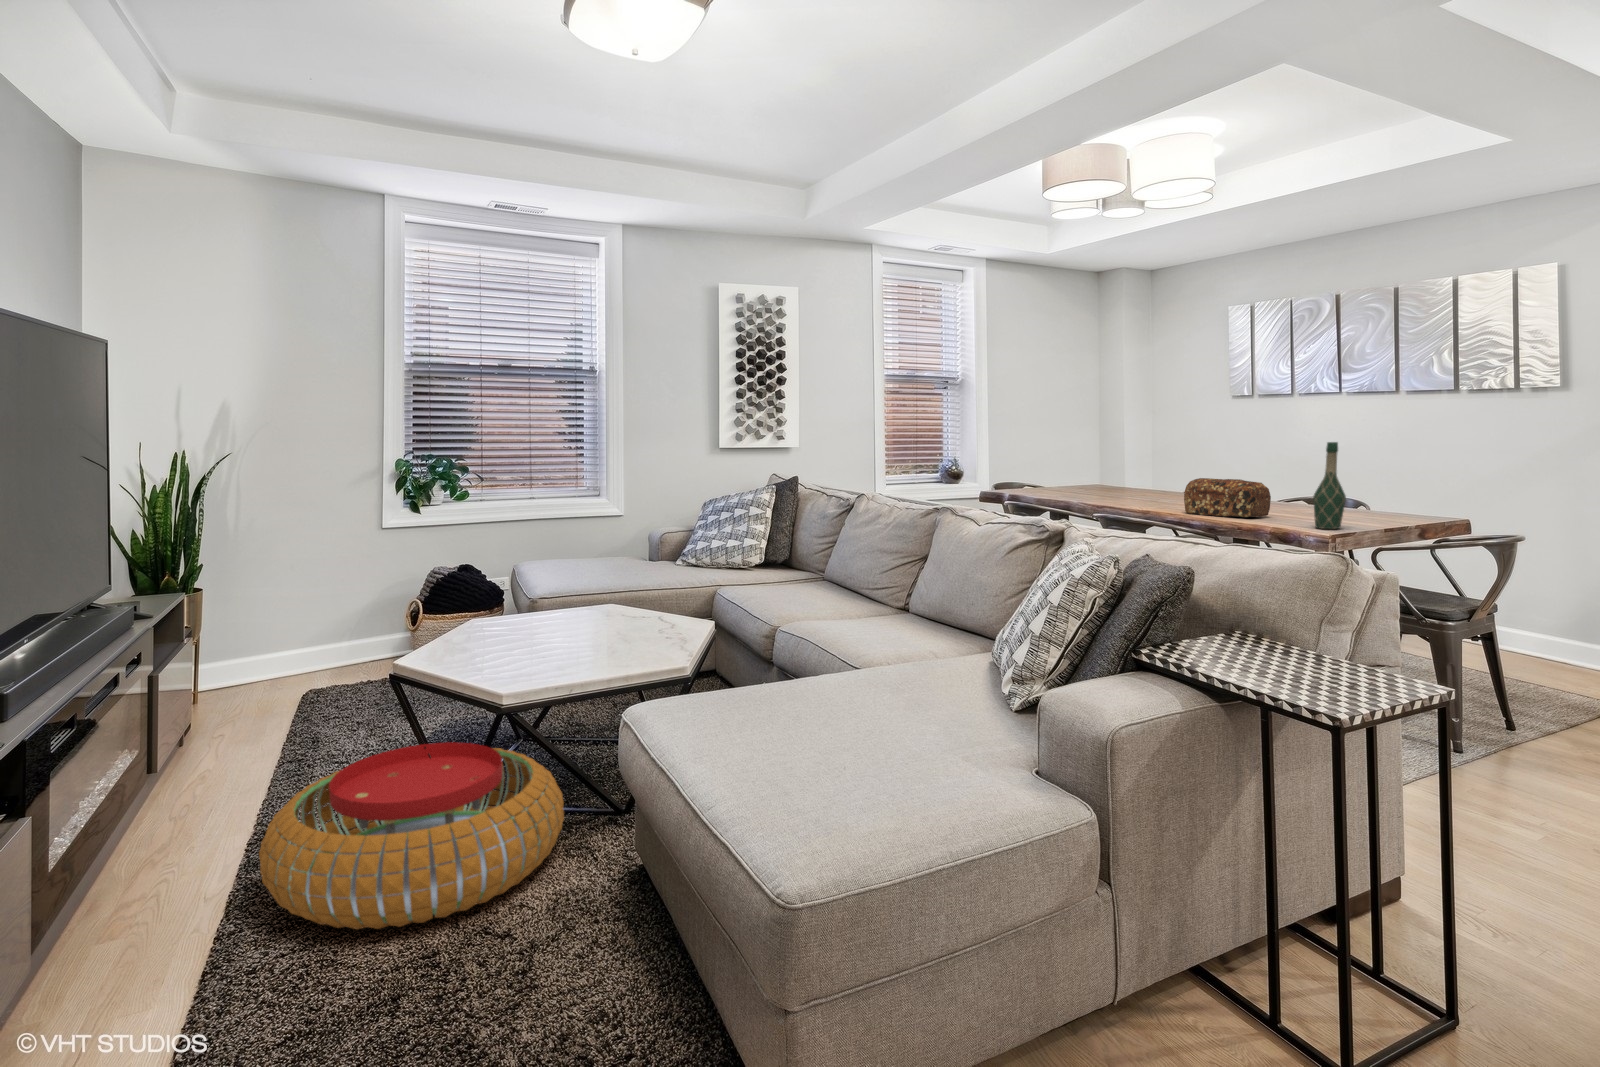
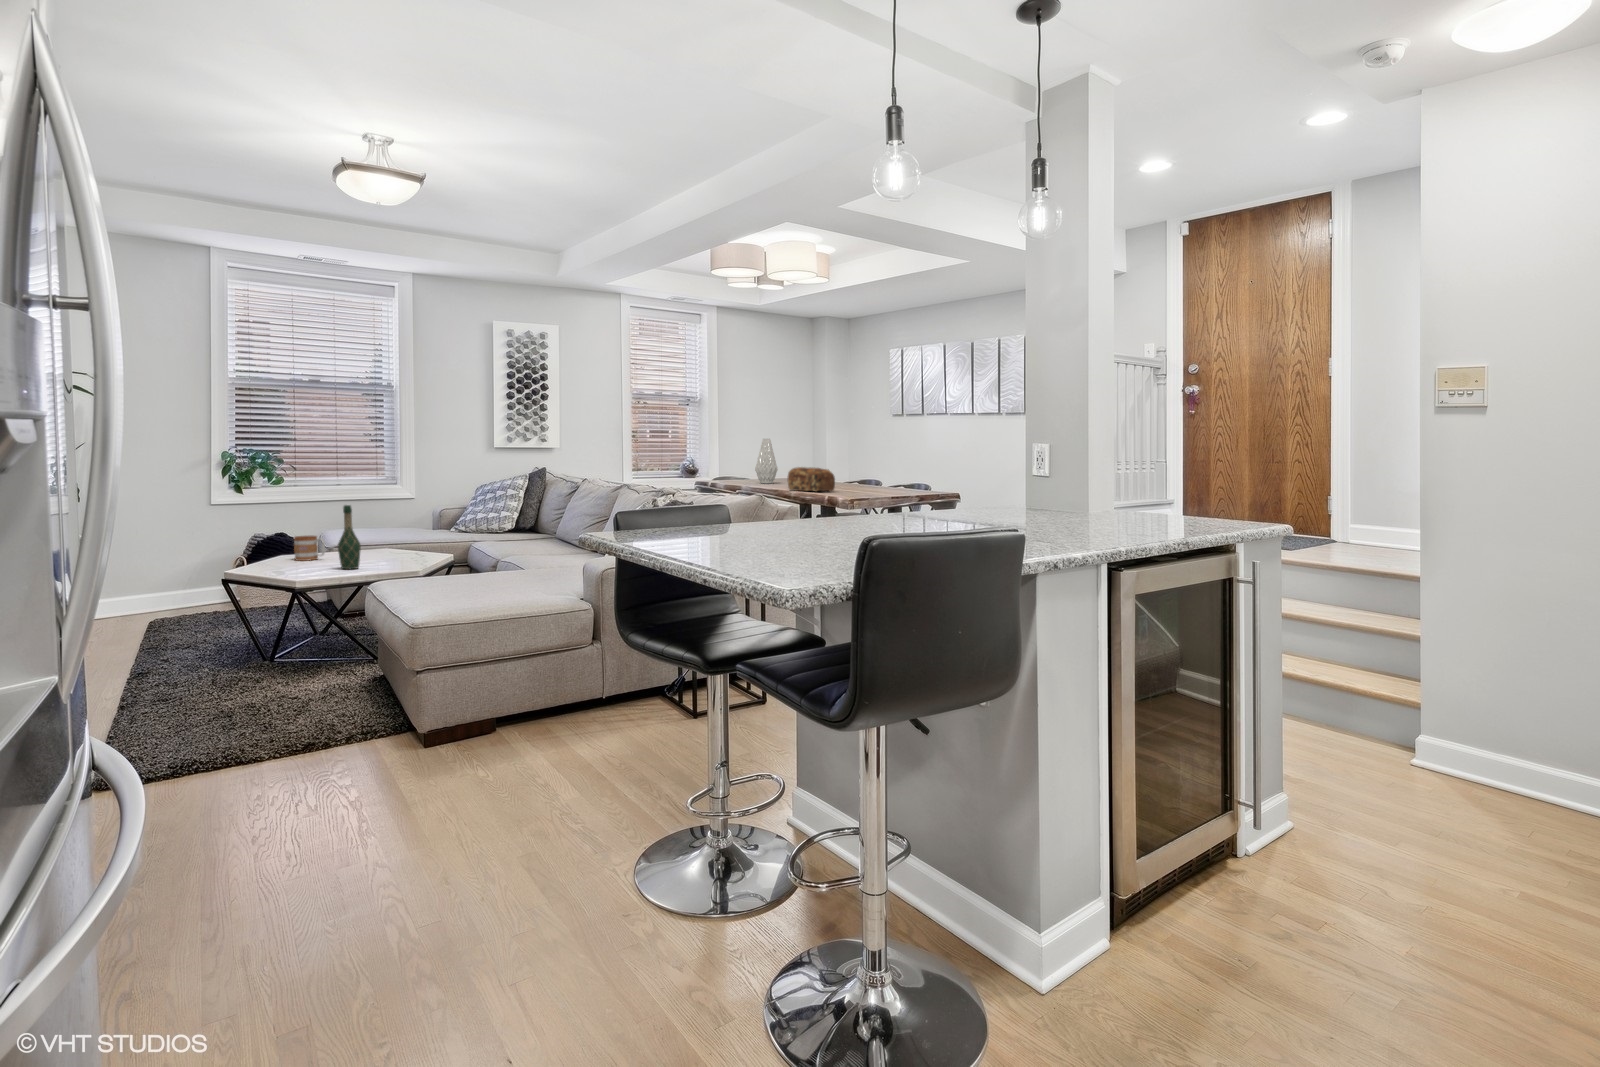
vase: none [1081,433,1116,497] -> present [755,438,778,483]
wine bottle: present [1313,442,1346,529] -> present [338,505,361,569]
mug: none [493,588,536,628] -> present [294,536,325,561]
pouf: present [259,742,564,930] -> none [133,620,333,707]

